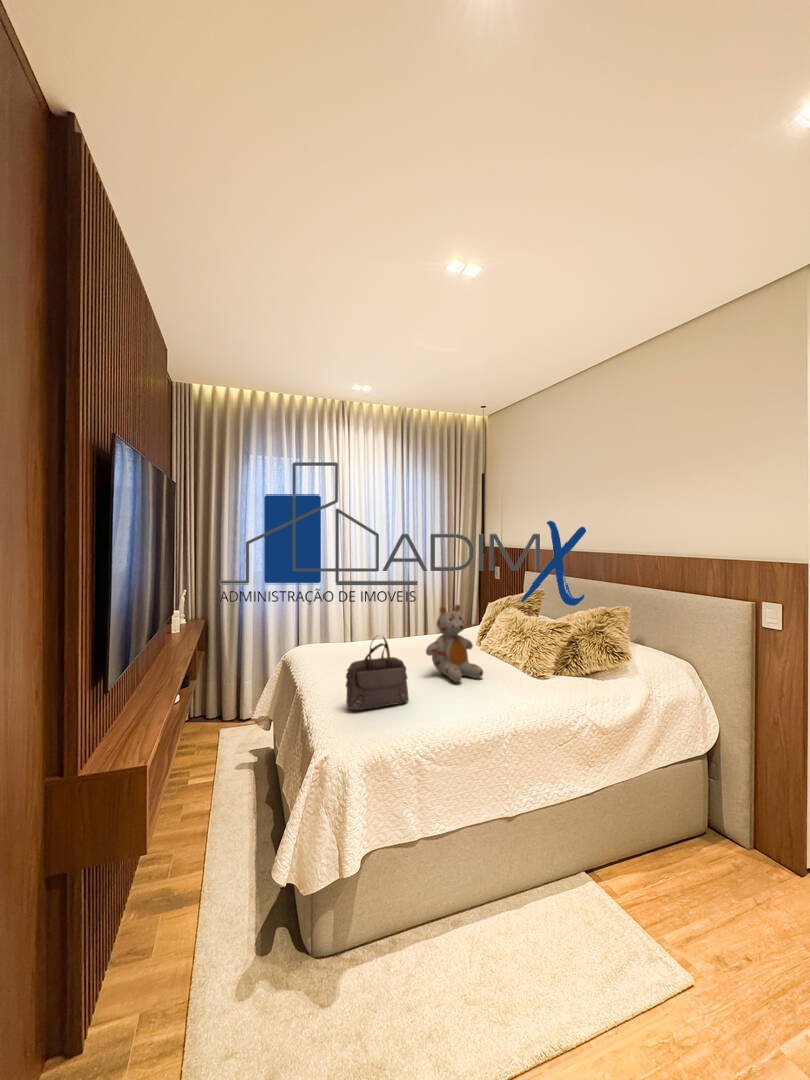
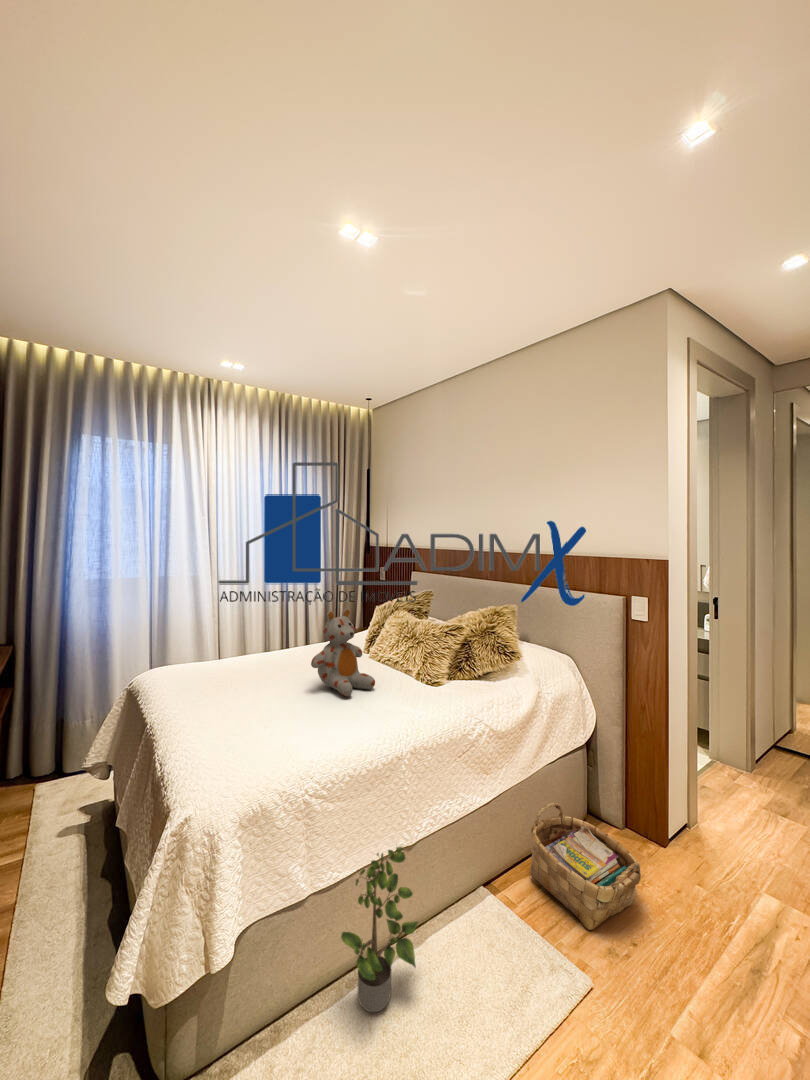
handbag: present [346,636,409,710] -> none [214,651,294,746]
woven basket: none [636,805,756,930] -> present [530,803,641,930]
potted plant: none [446,808,517,948] -> present [341,847,418,1012]

